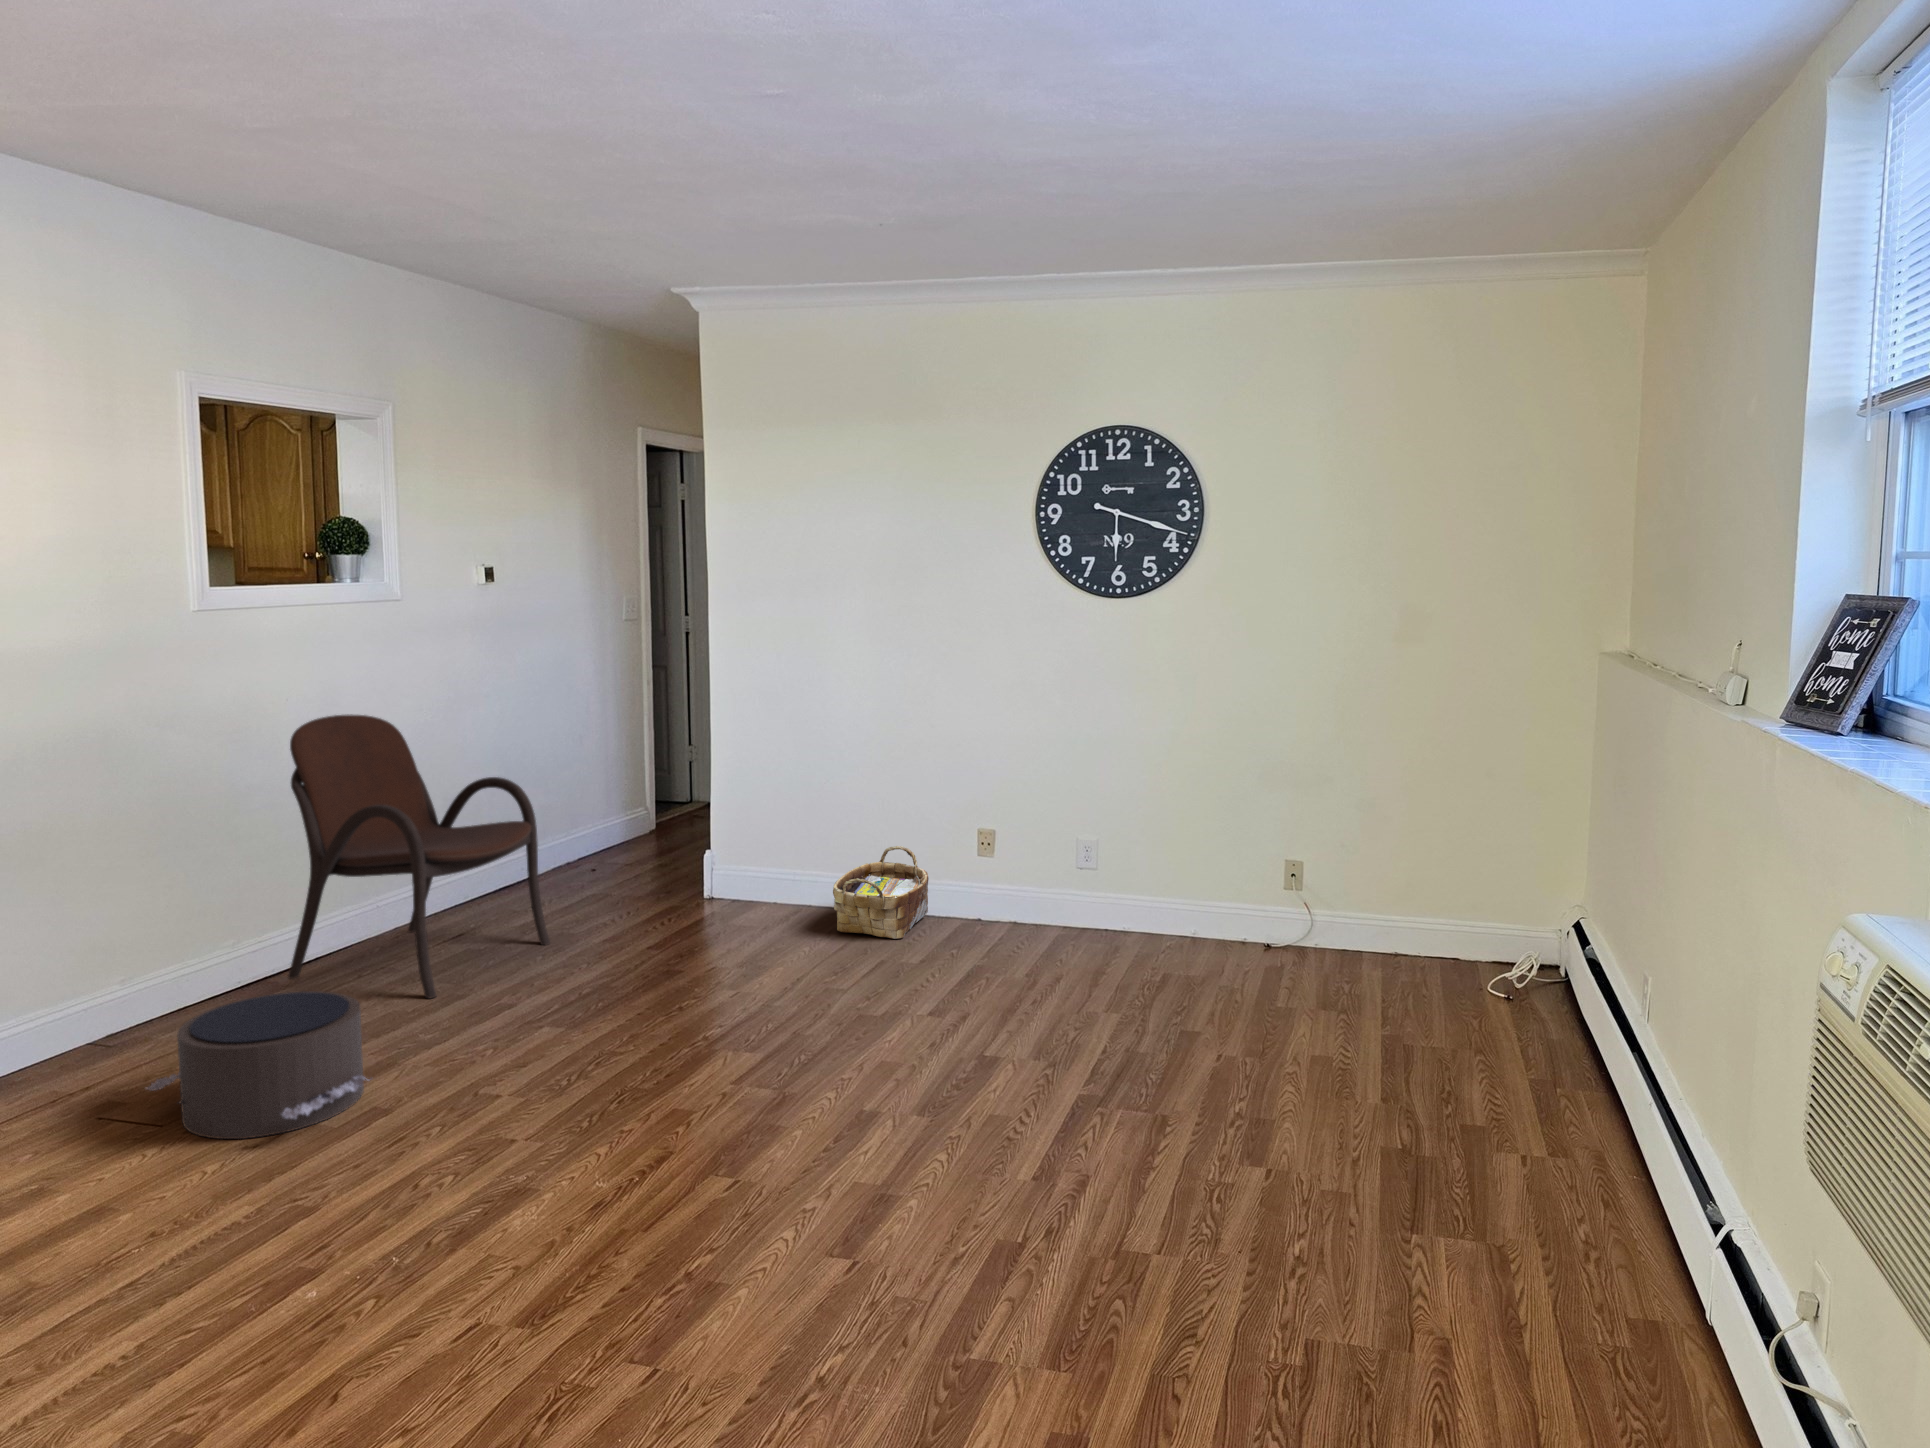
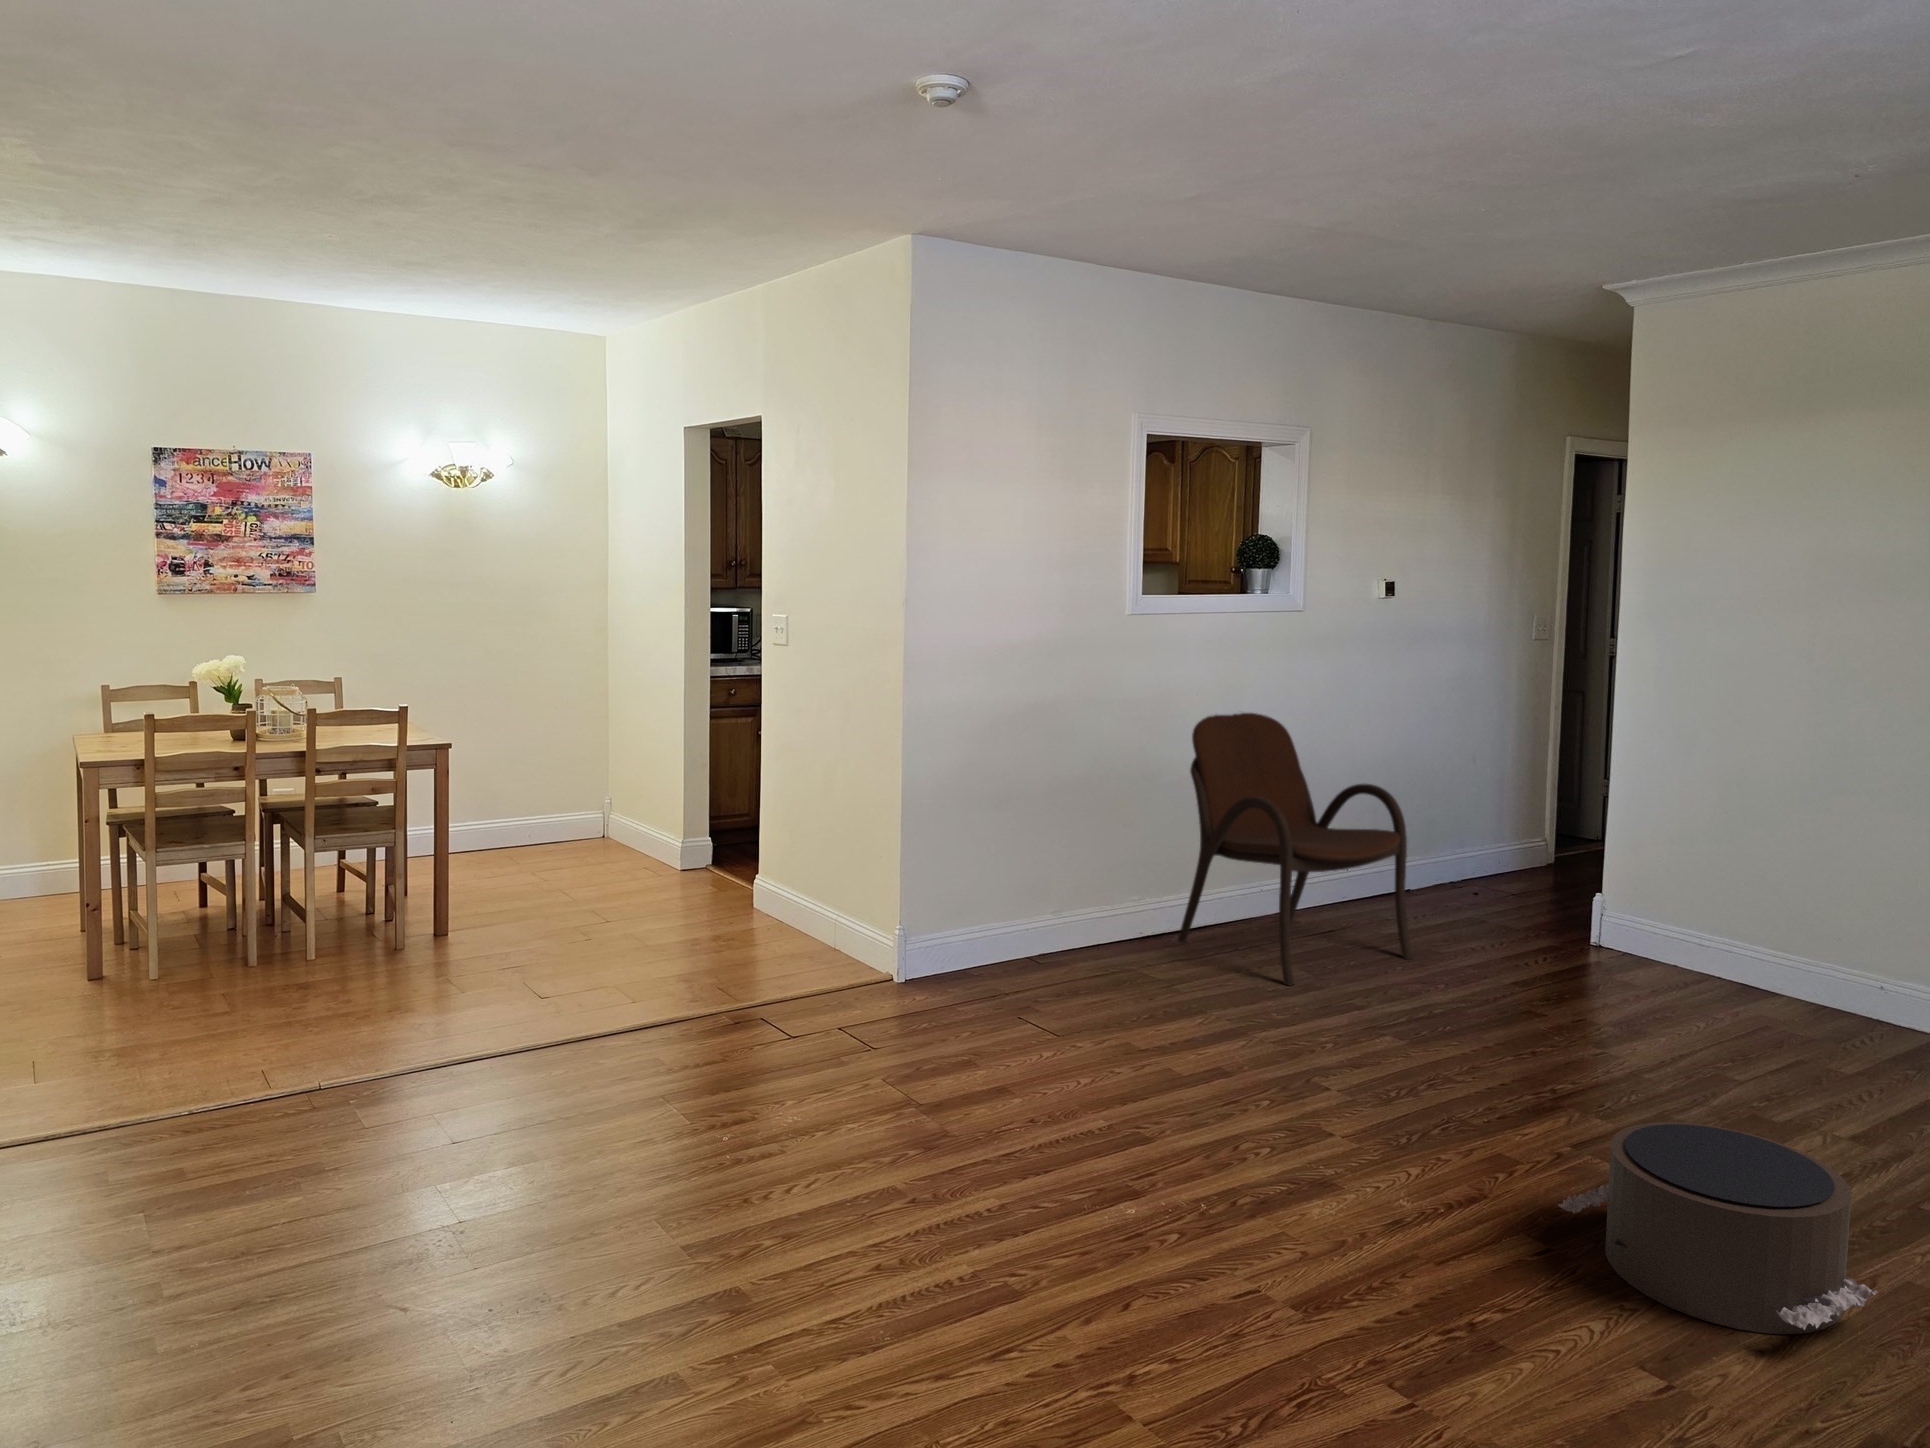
woven basket: present [833,846,929,939] -> none [1753,928,1900,1044]
pouf: present [145,991,366,1139] -> present [1558,1122,1877,1334]

